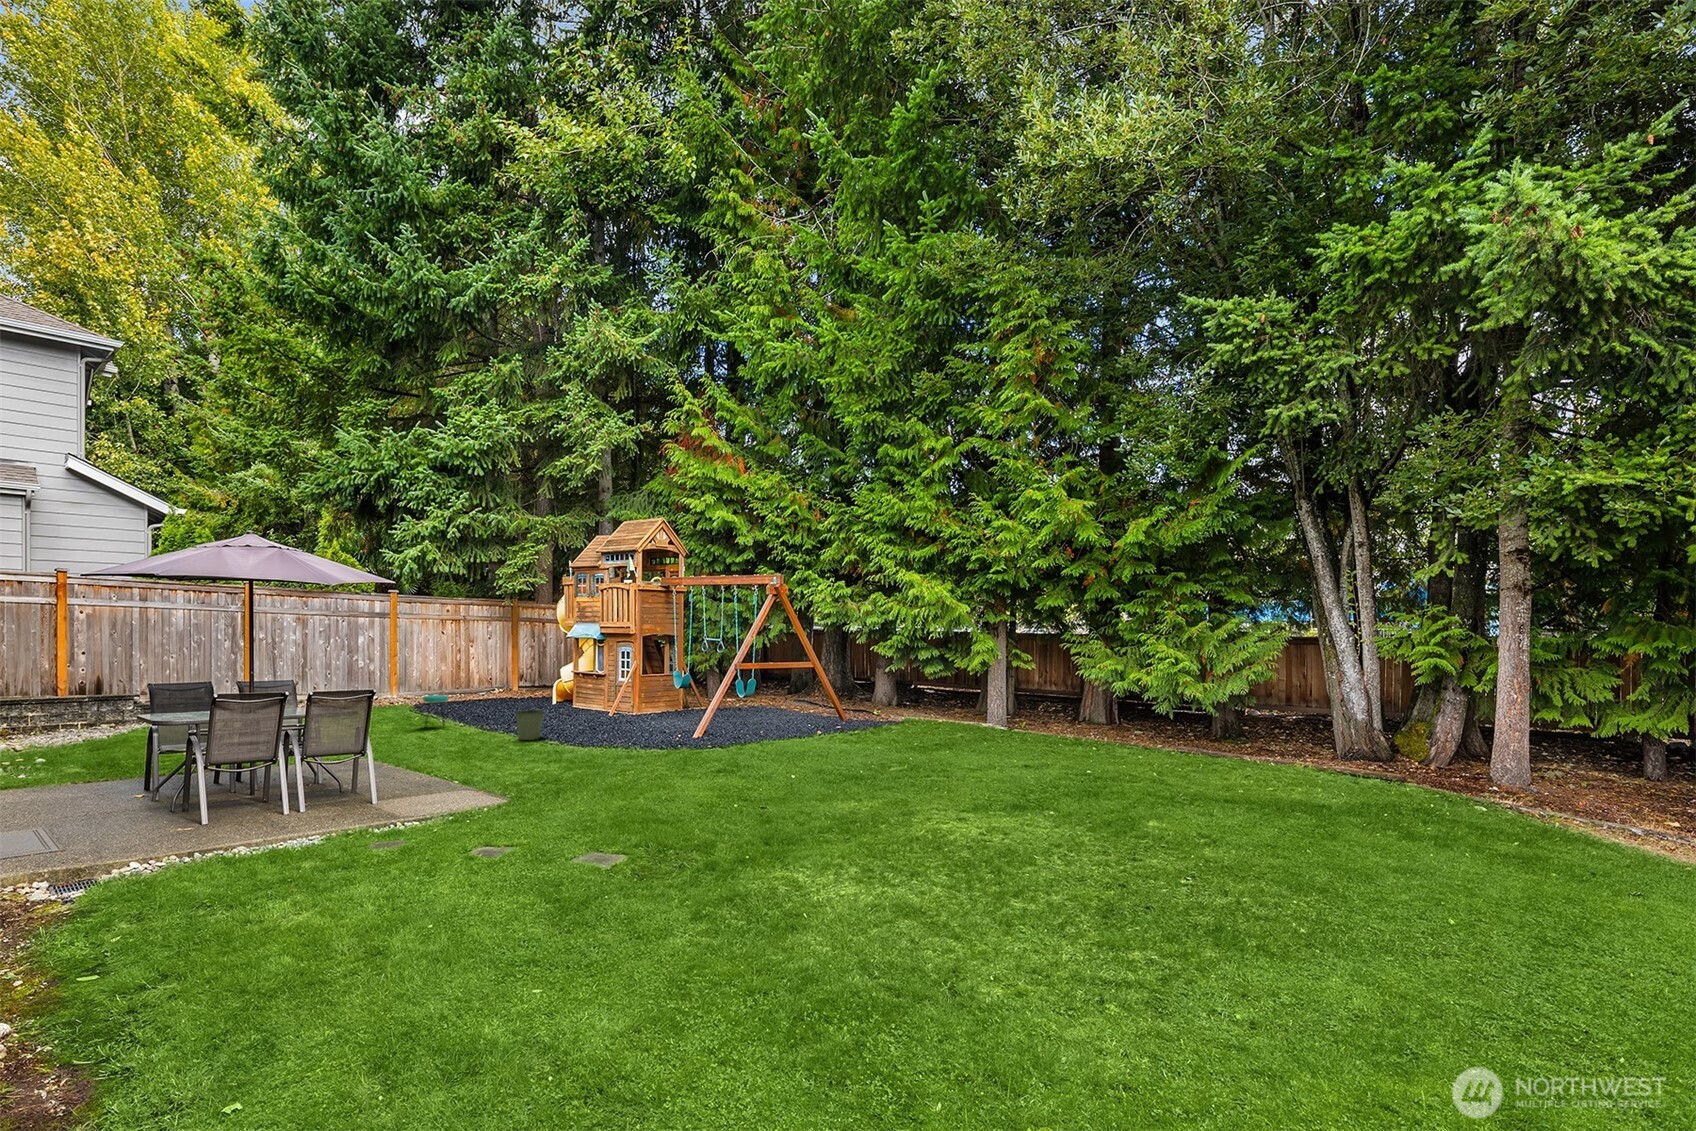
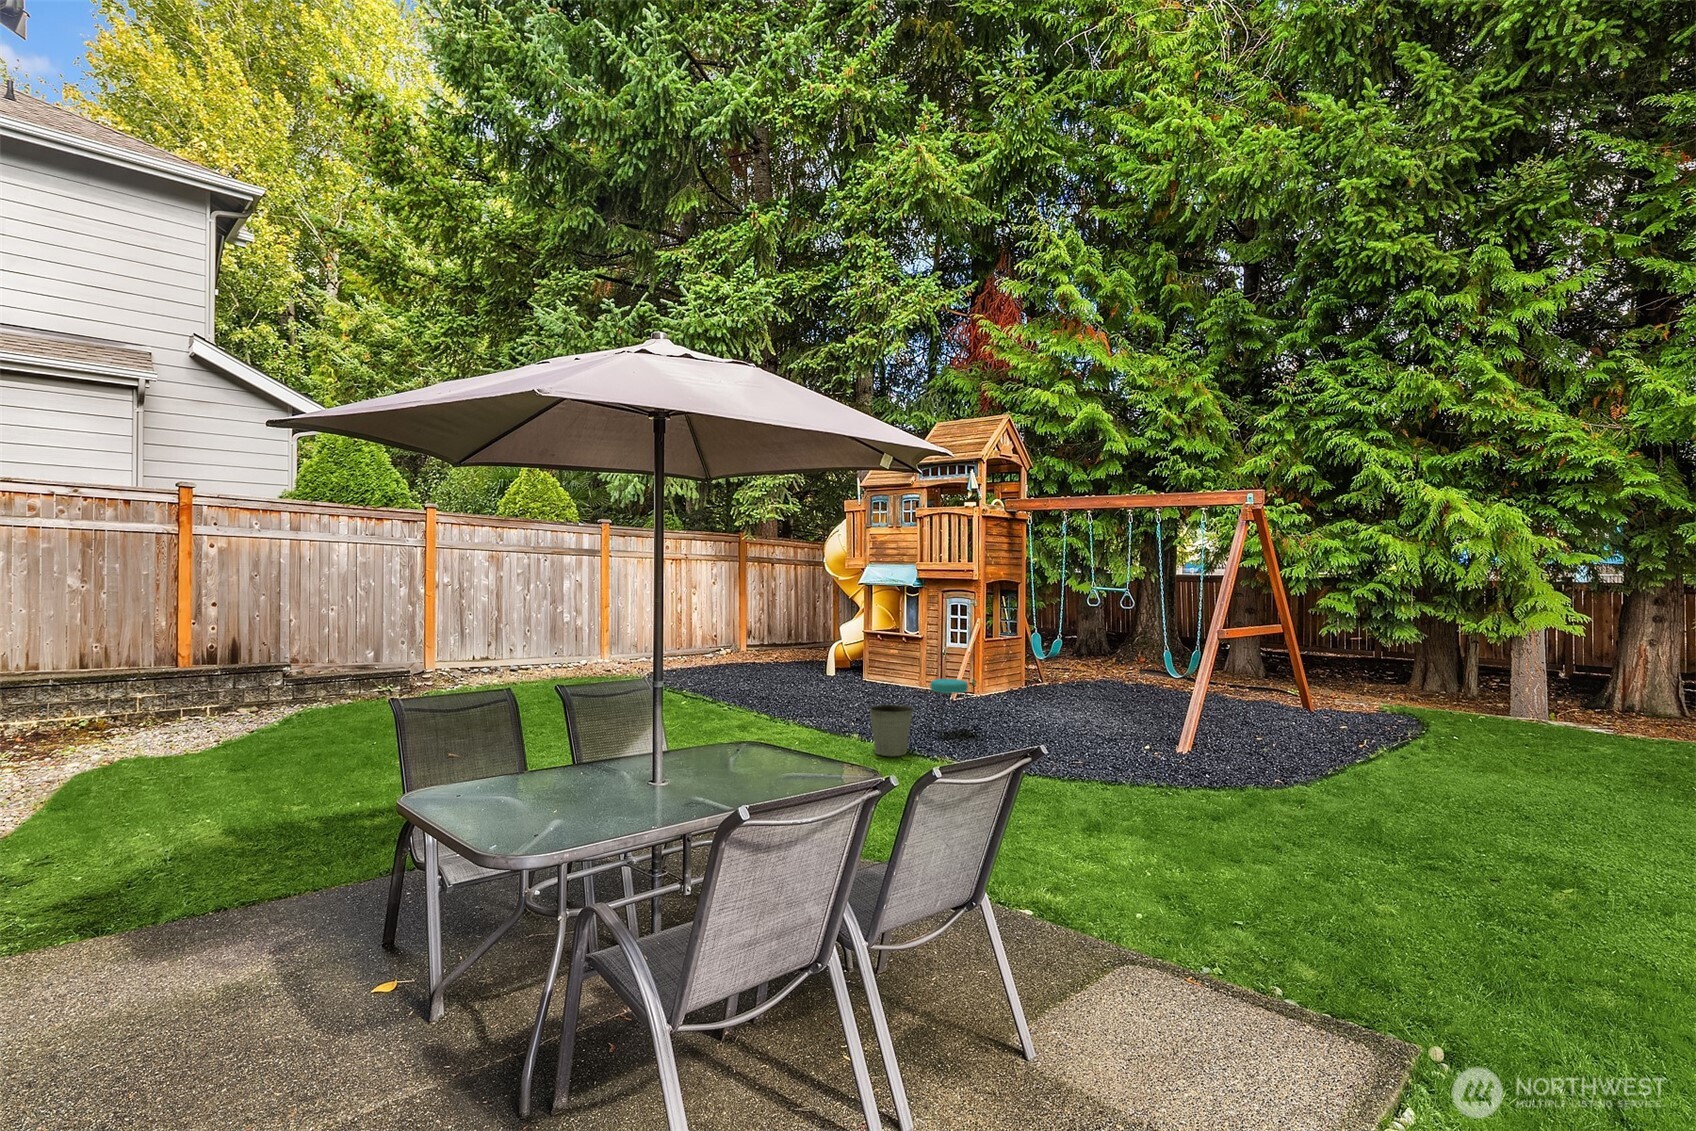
stool: present [423,695,448,727] -> present [928,679,968,736]

